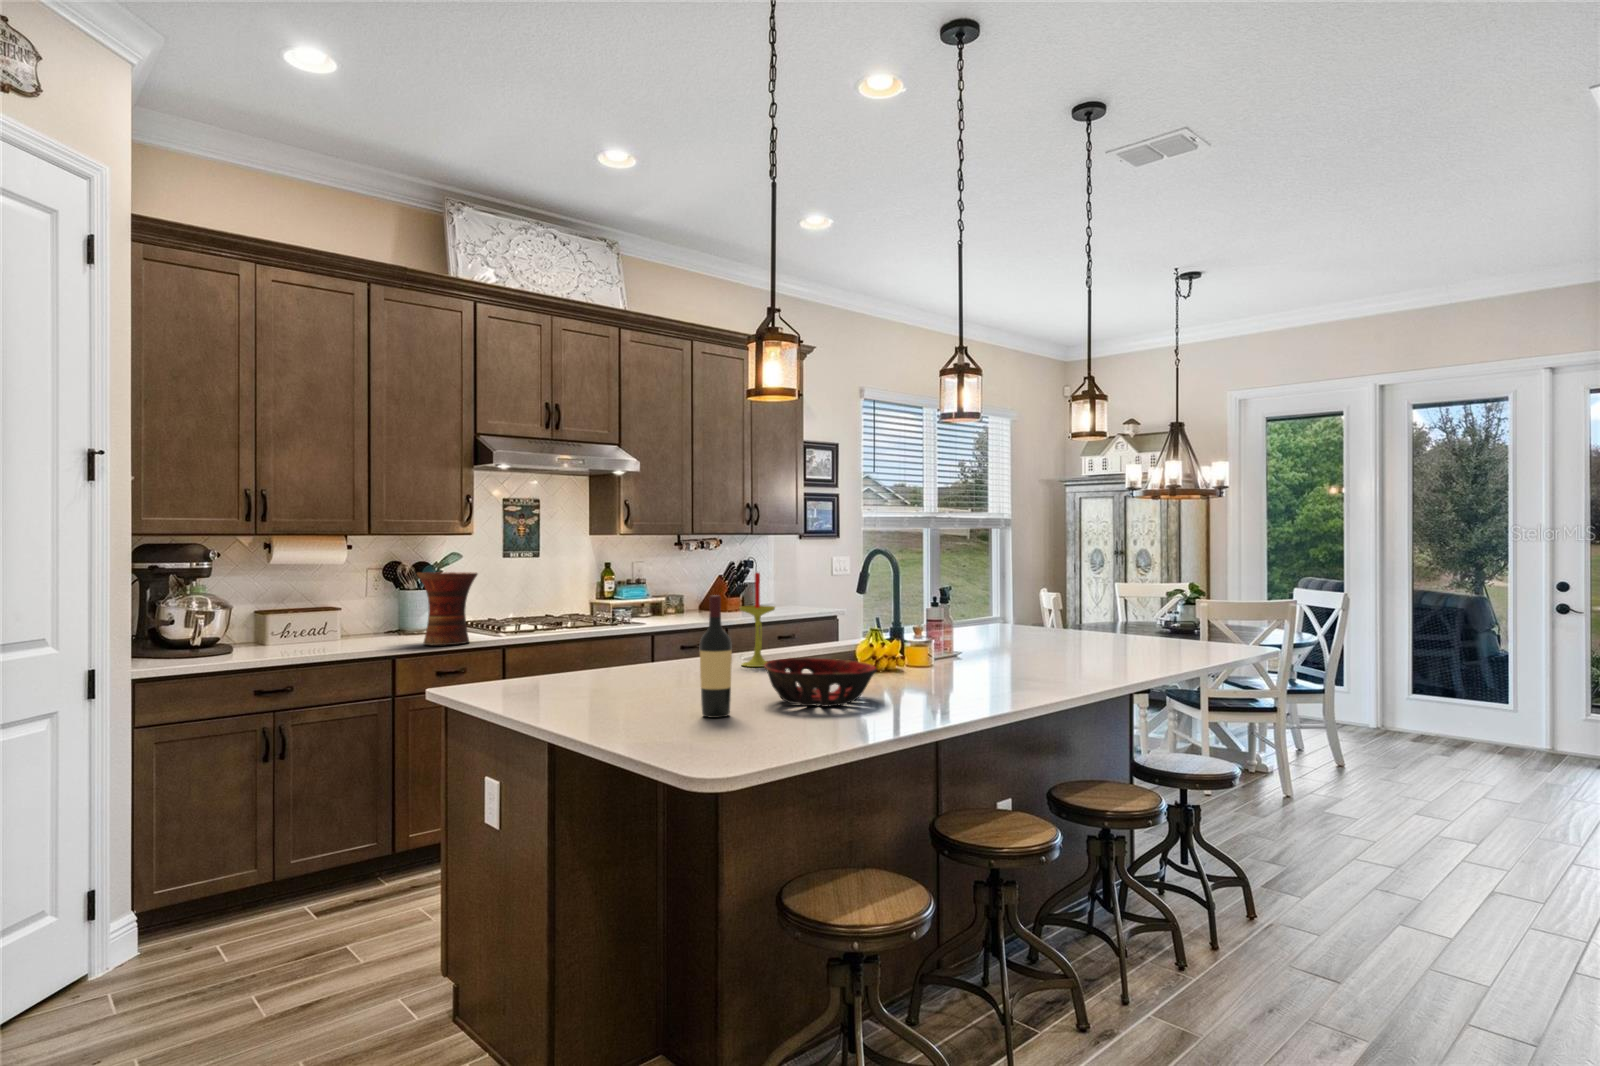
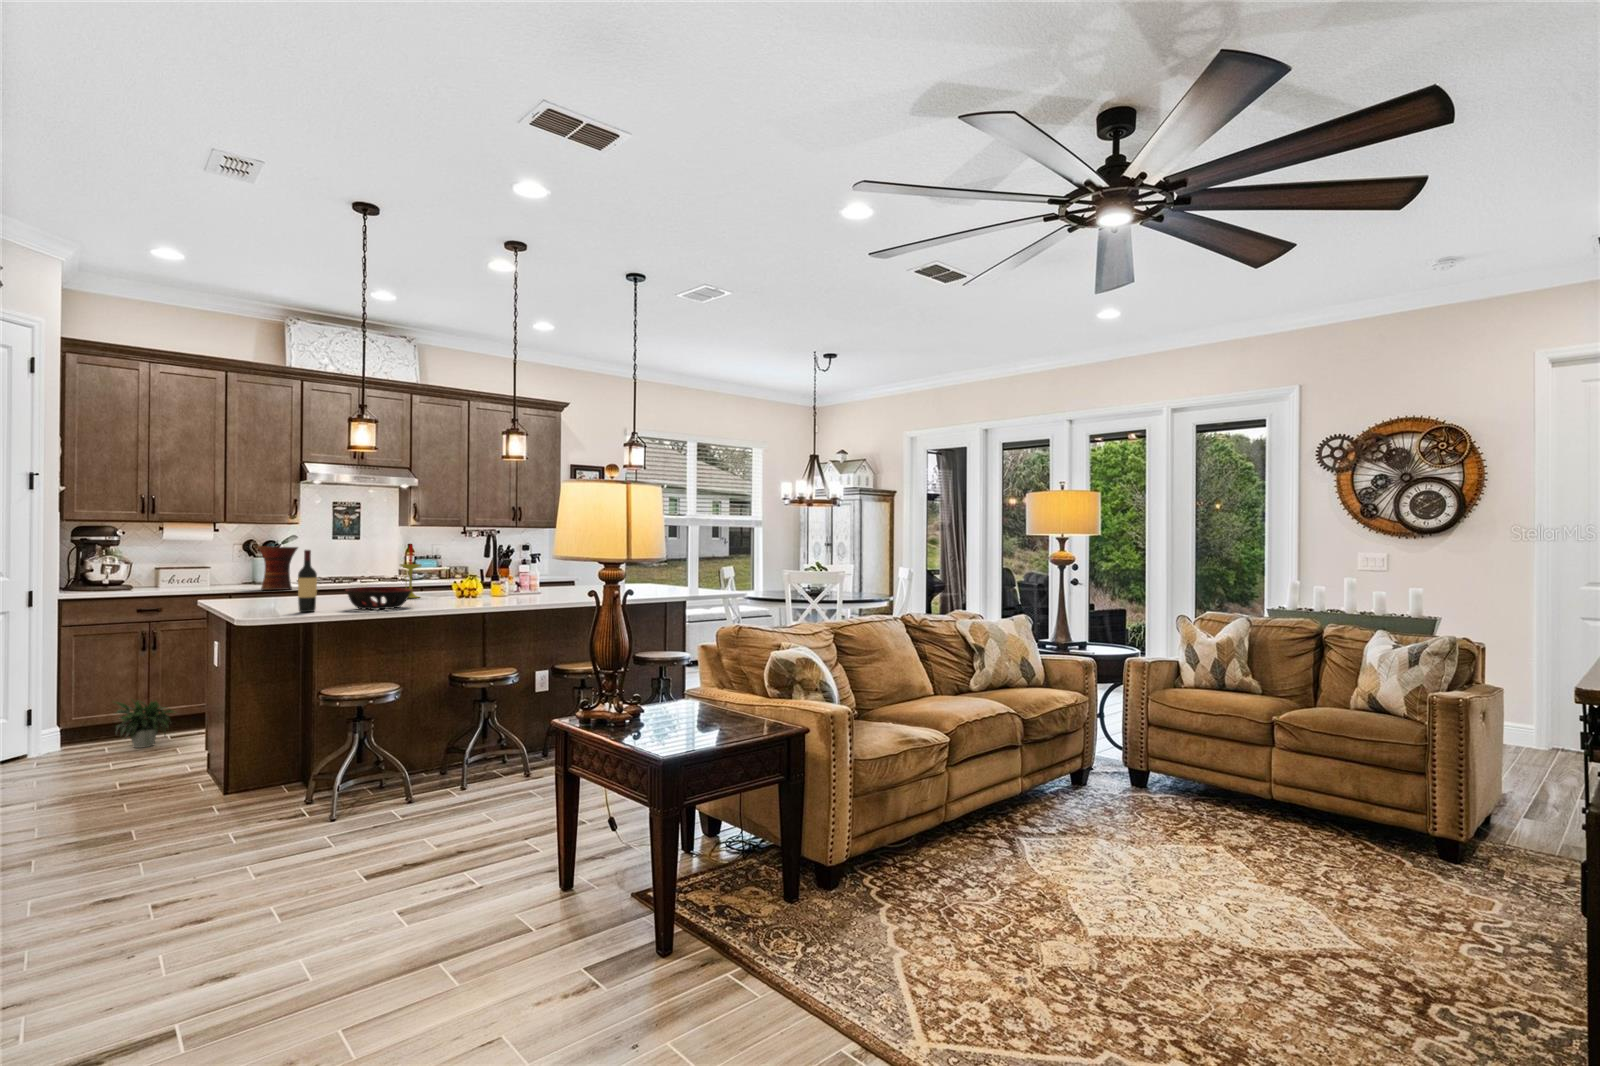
potted plant: none [215,846,337,937] -> present [116,701,174,748]

